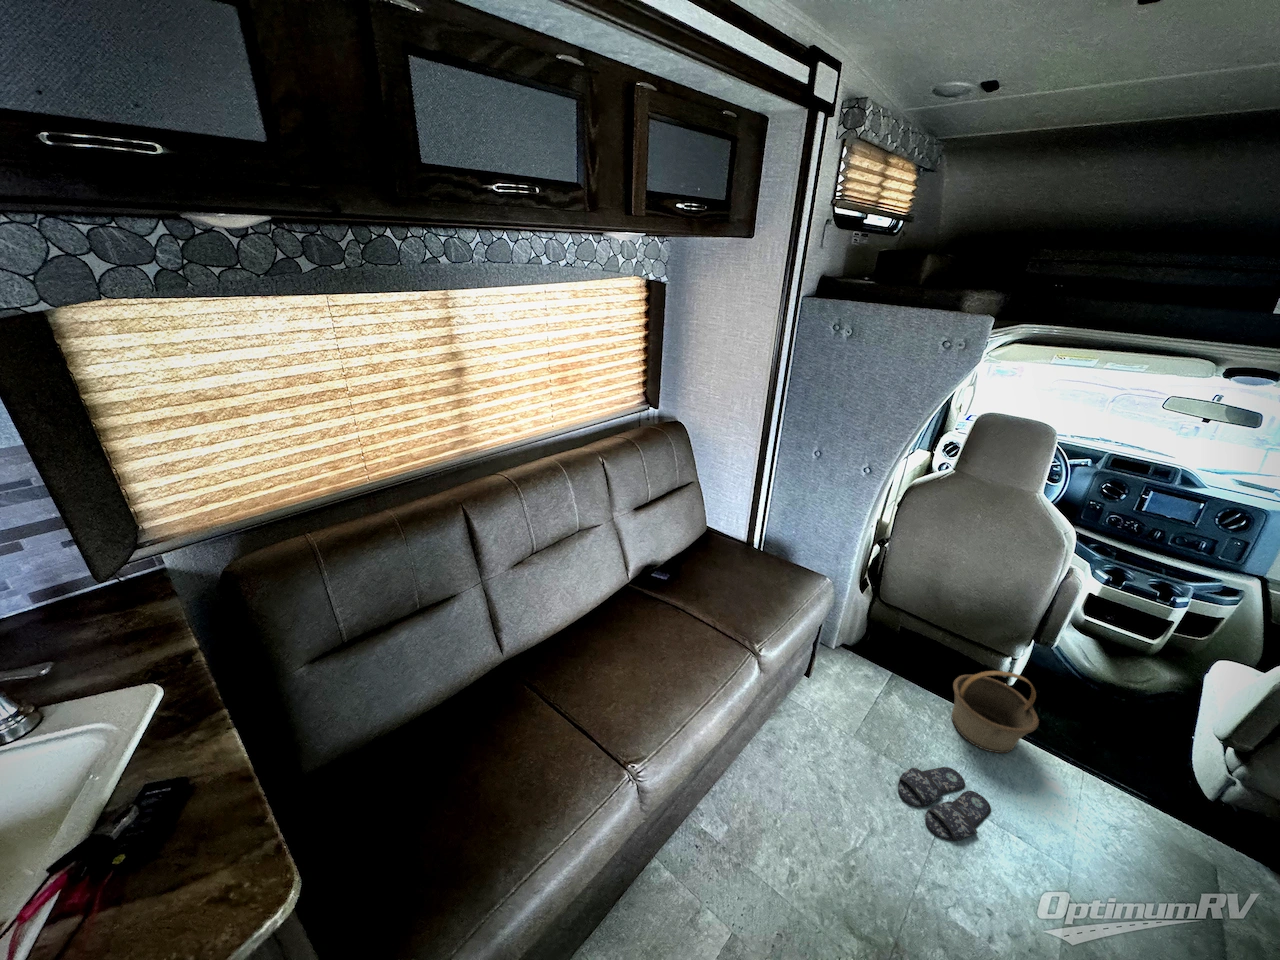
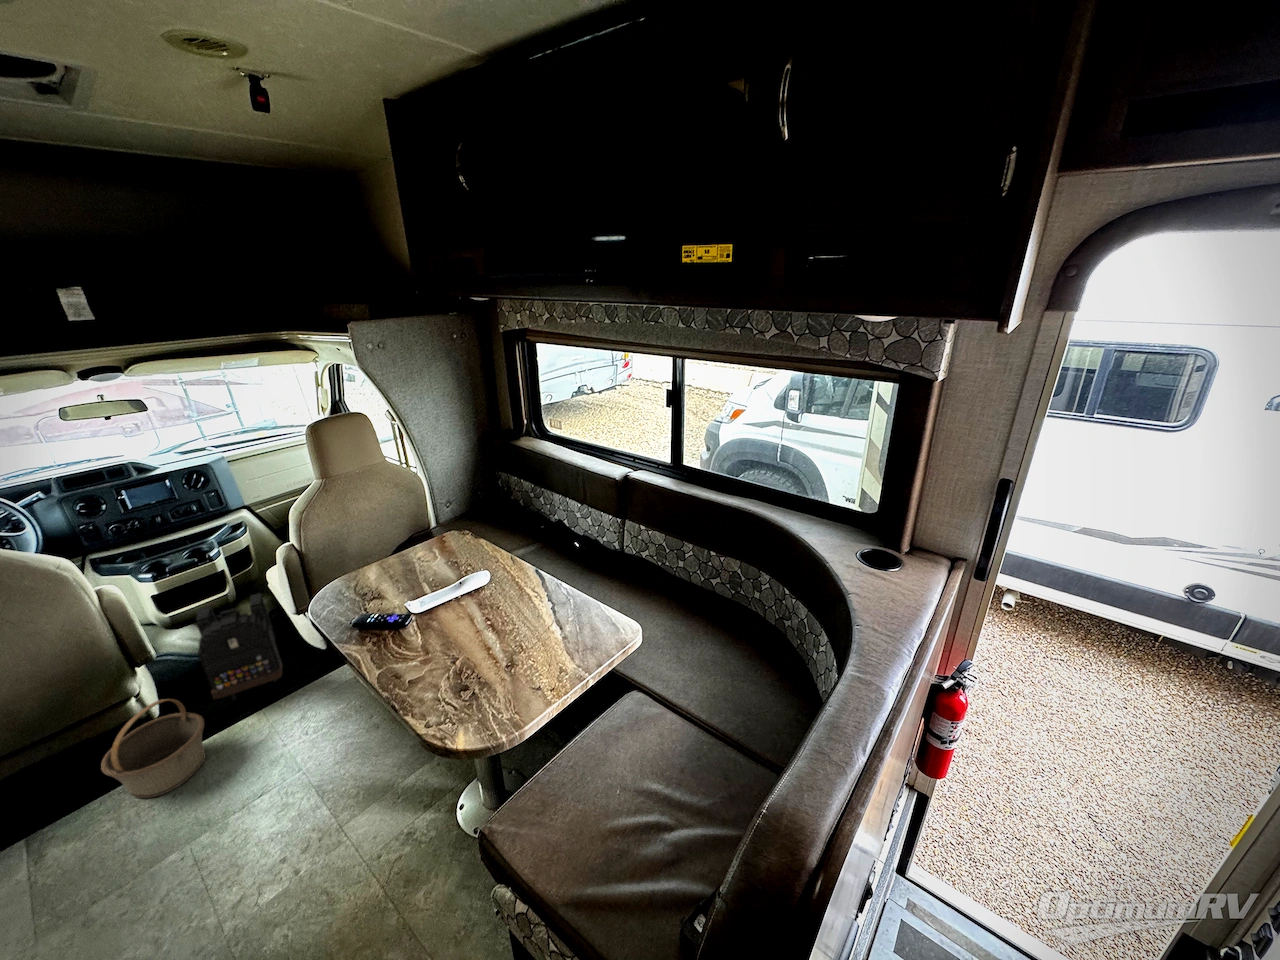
backpack: none [1058,639,1203,772] -> present [196,593,282,700]
slippers: present [898,767,991,841] -> none [135,806,236,906]

